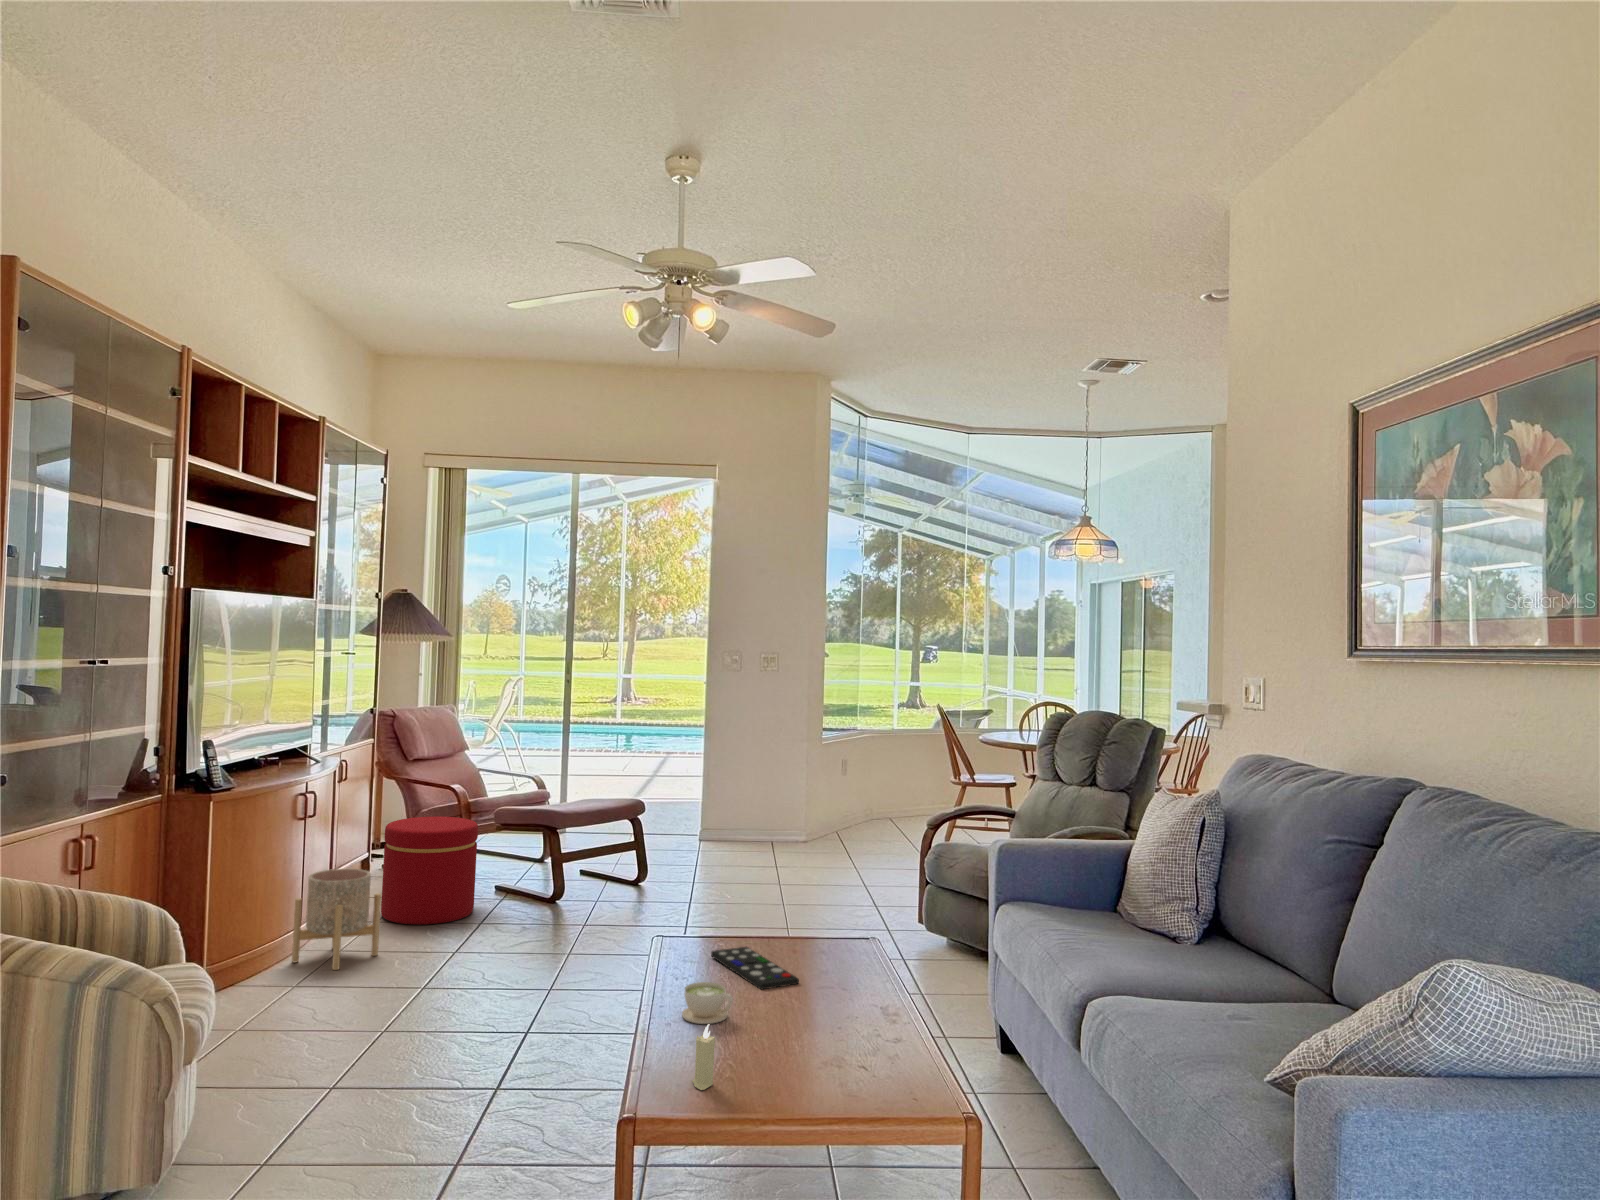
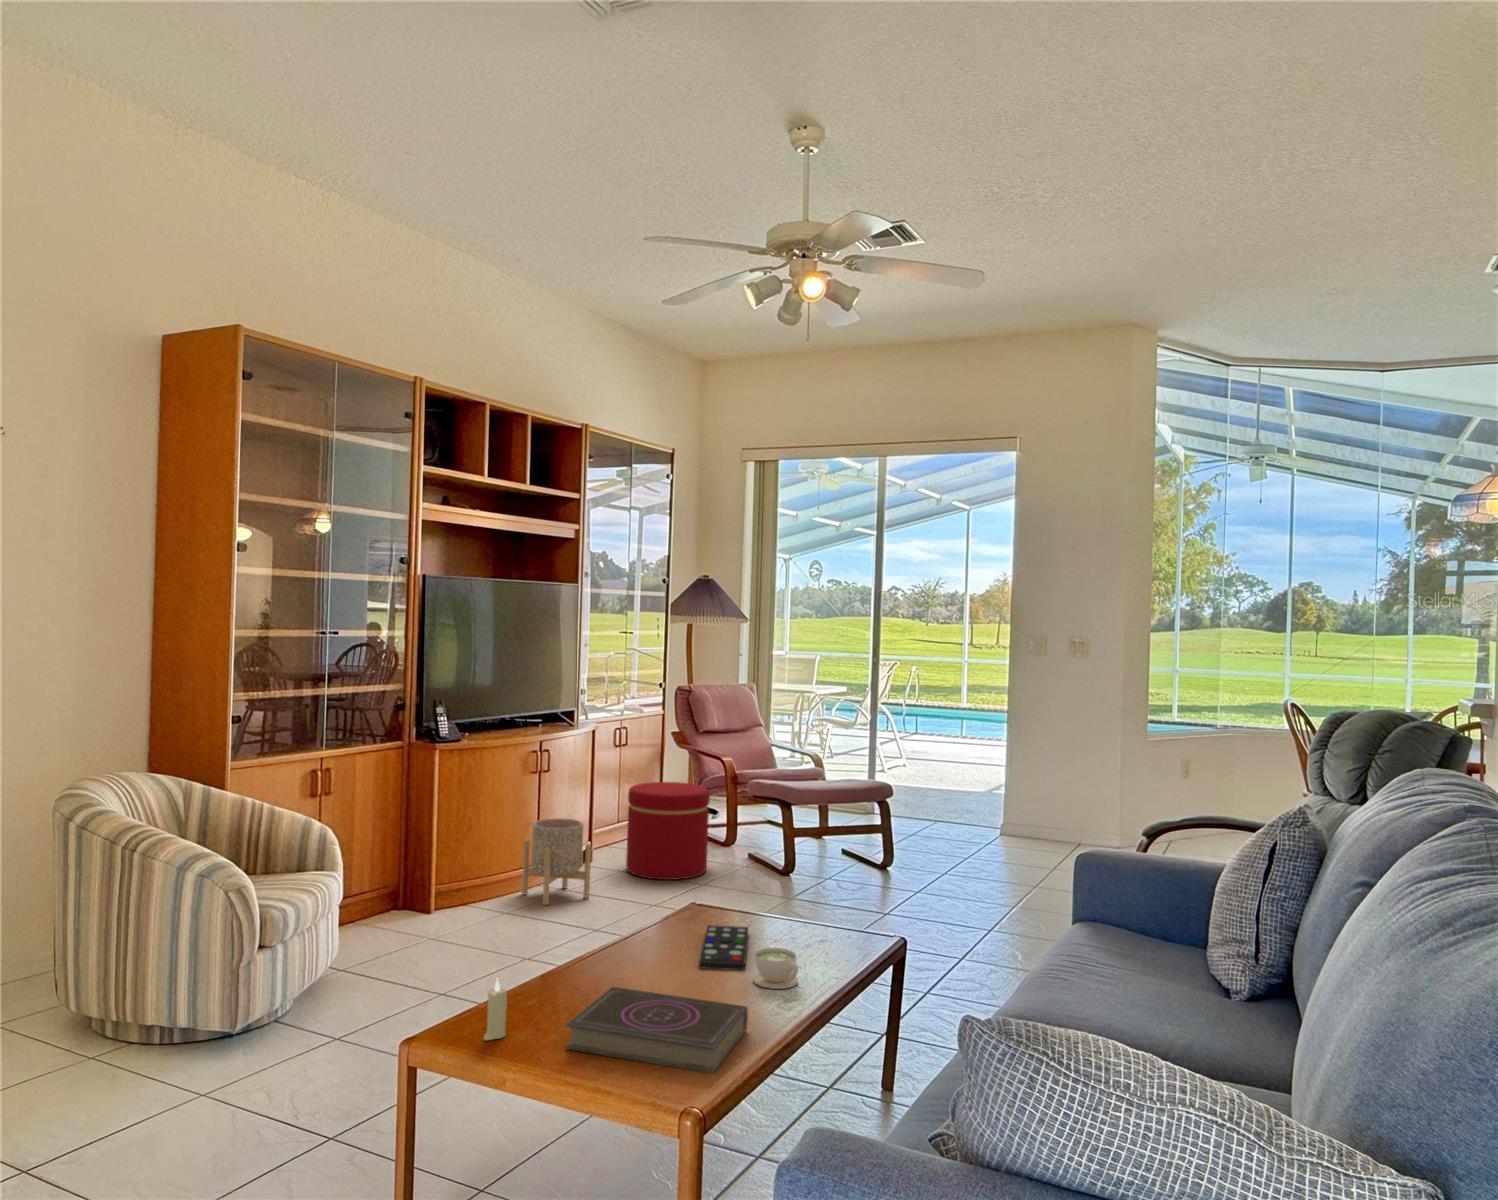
coffee cup: present [682,982,733,1024] -> present [753,948,798,989]
book: none [759,1009,925,1080] -> present [565,987,748,1073]

